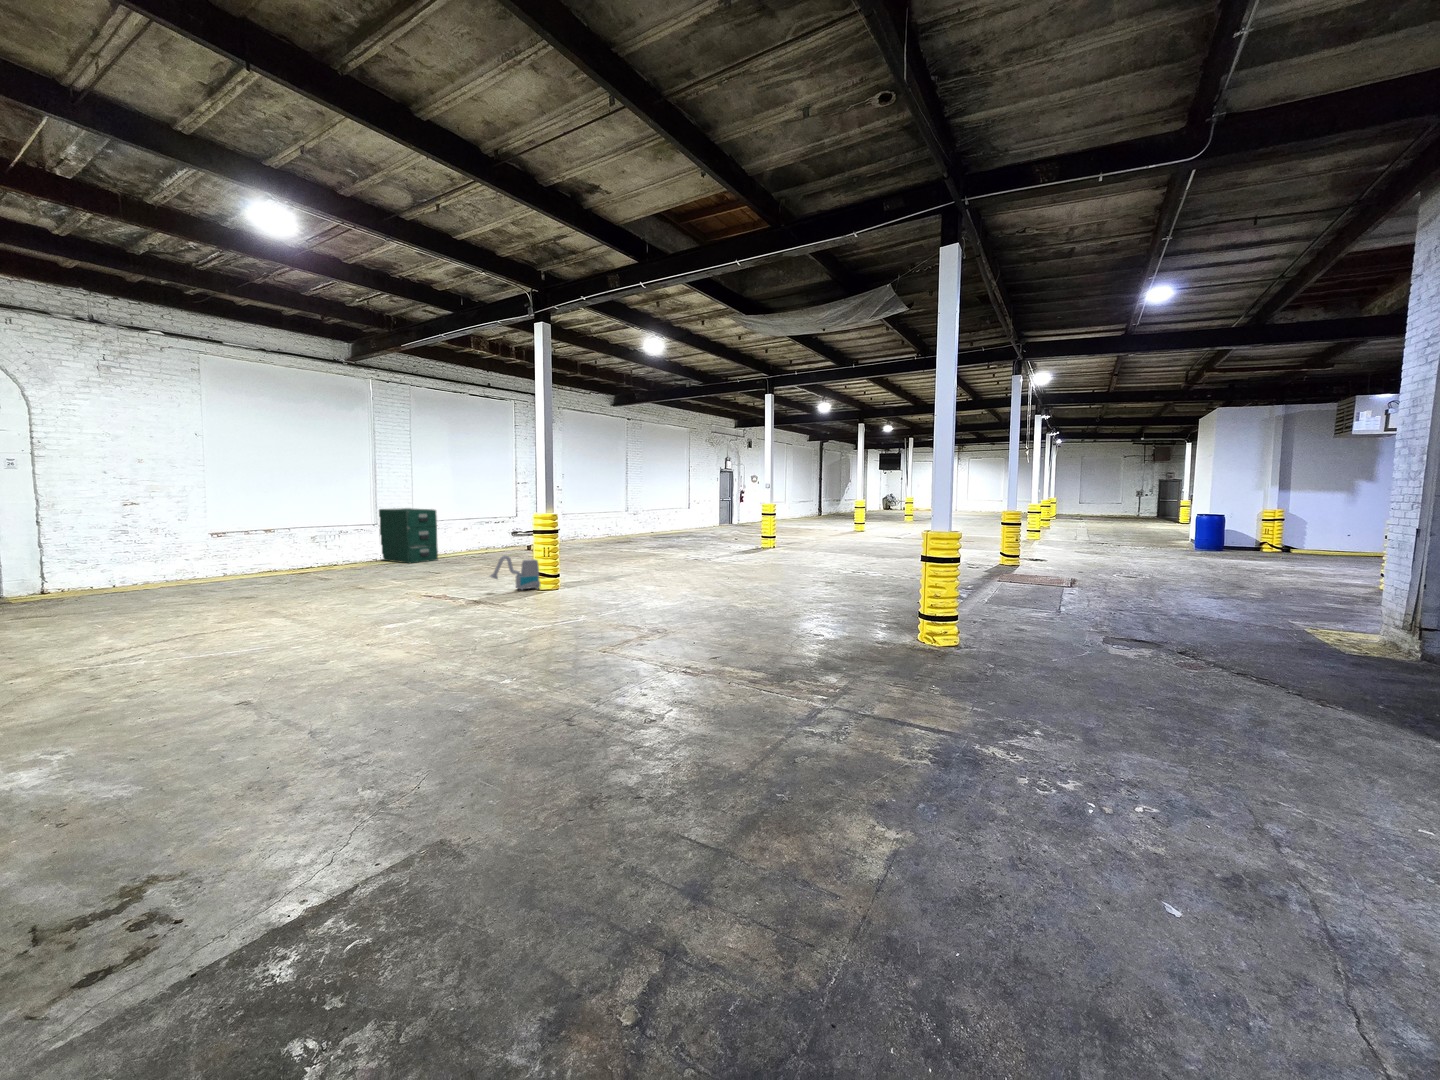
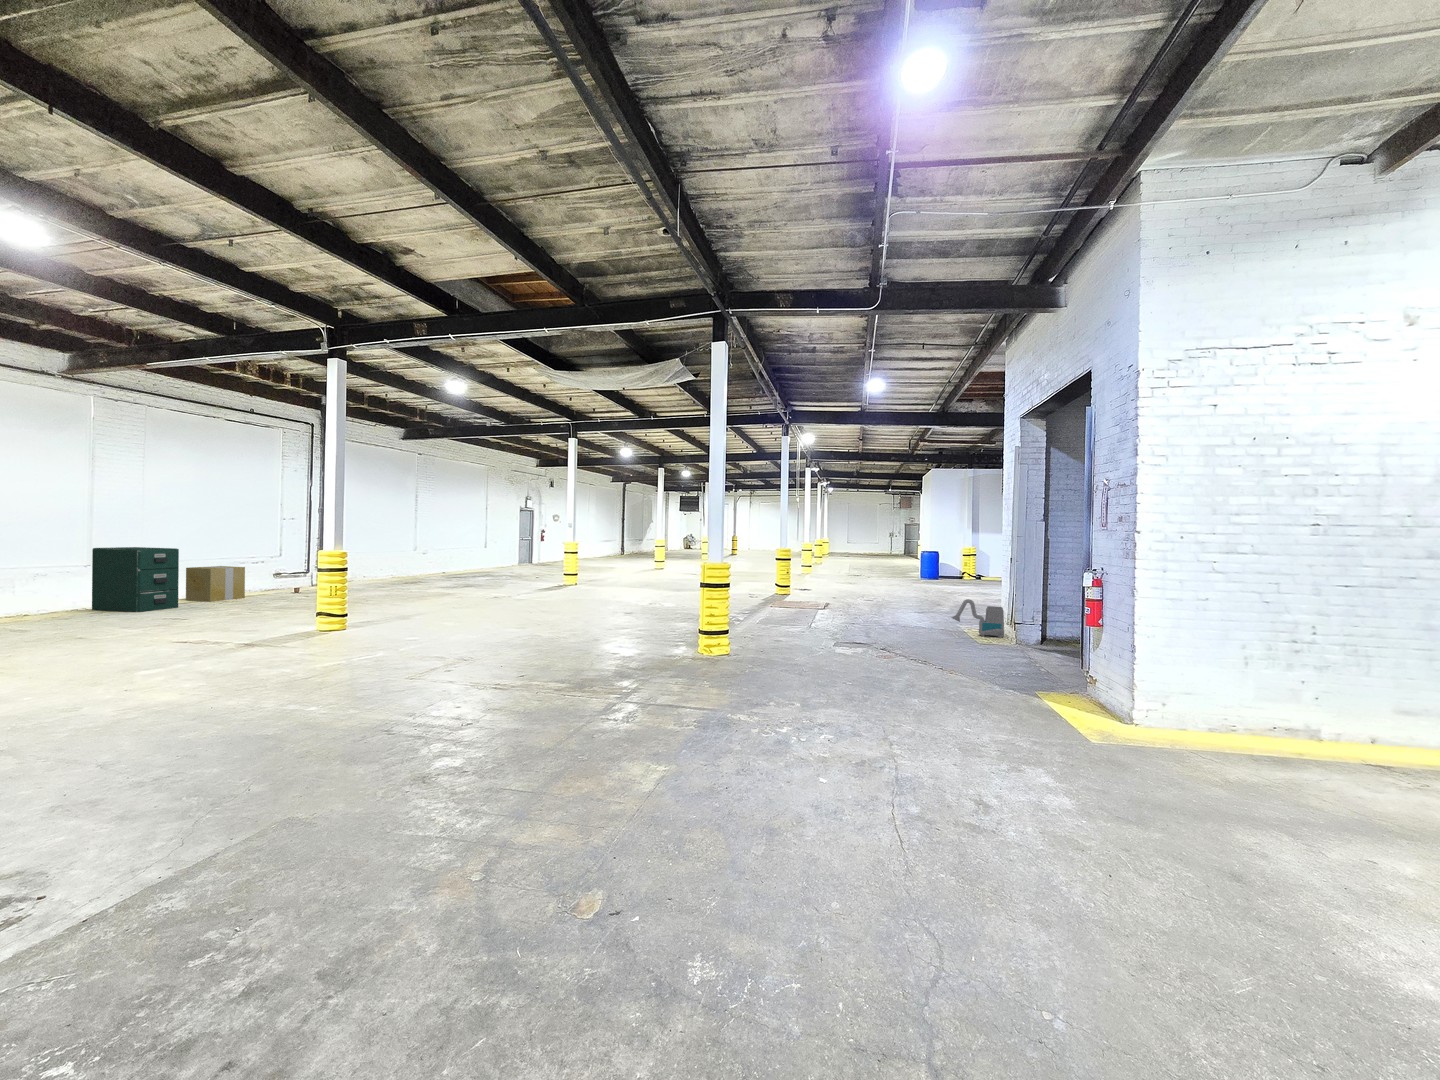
cardboard box: none [444,525,487,556] -> present [186,566,245,602]
vacuum cleaner: present [490,555,540,590] -> present [952,599,1004,638]

